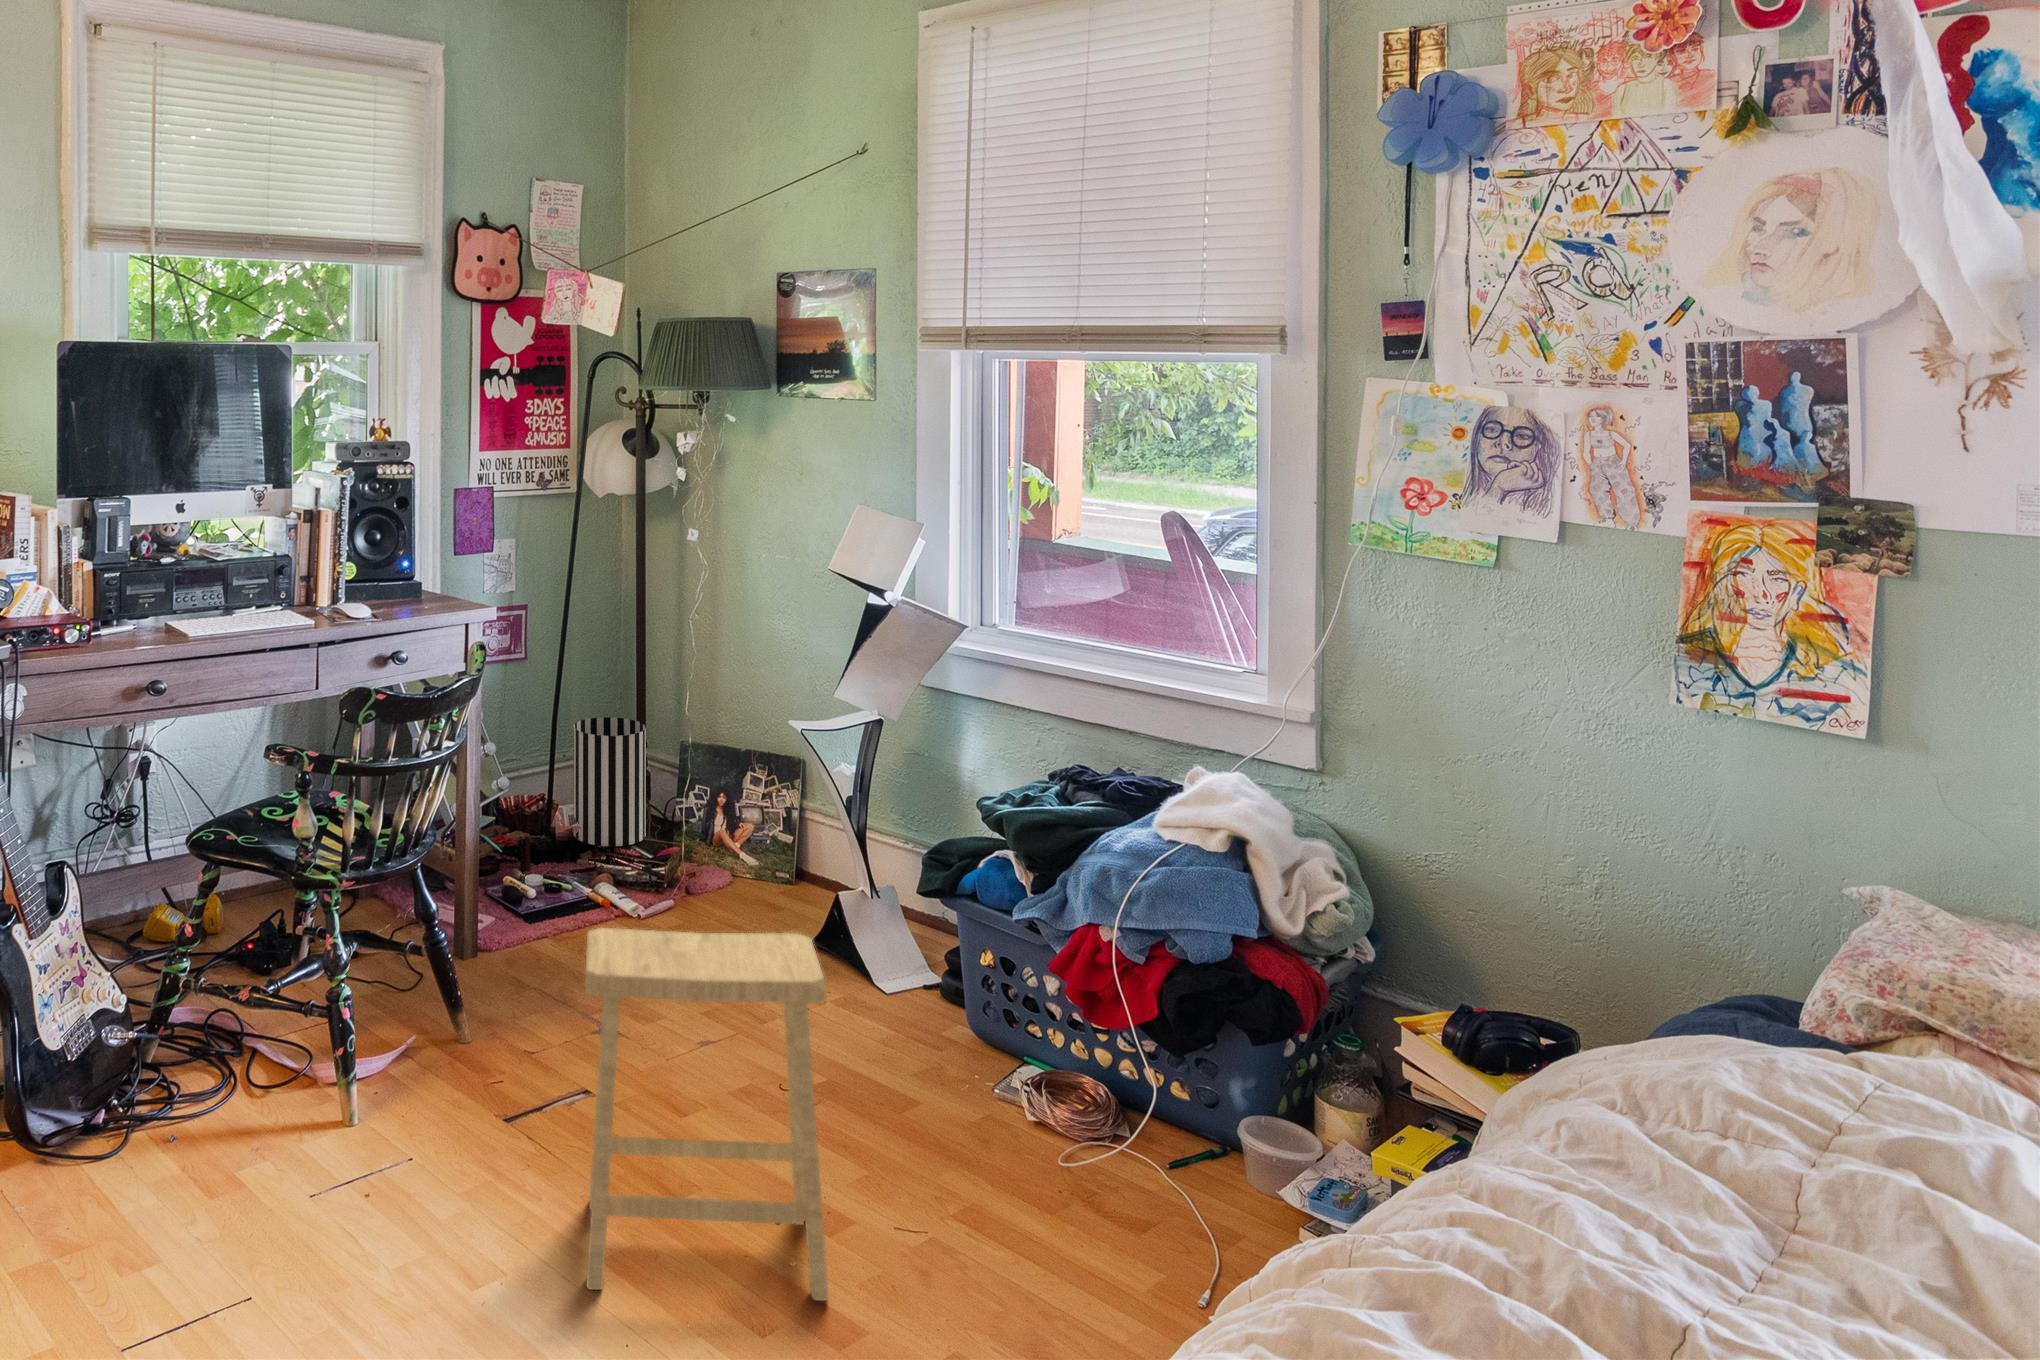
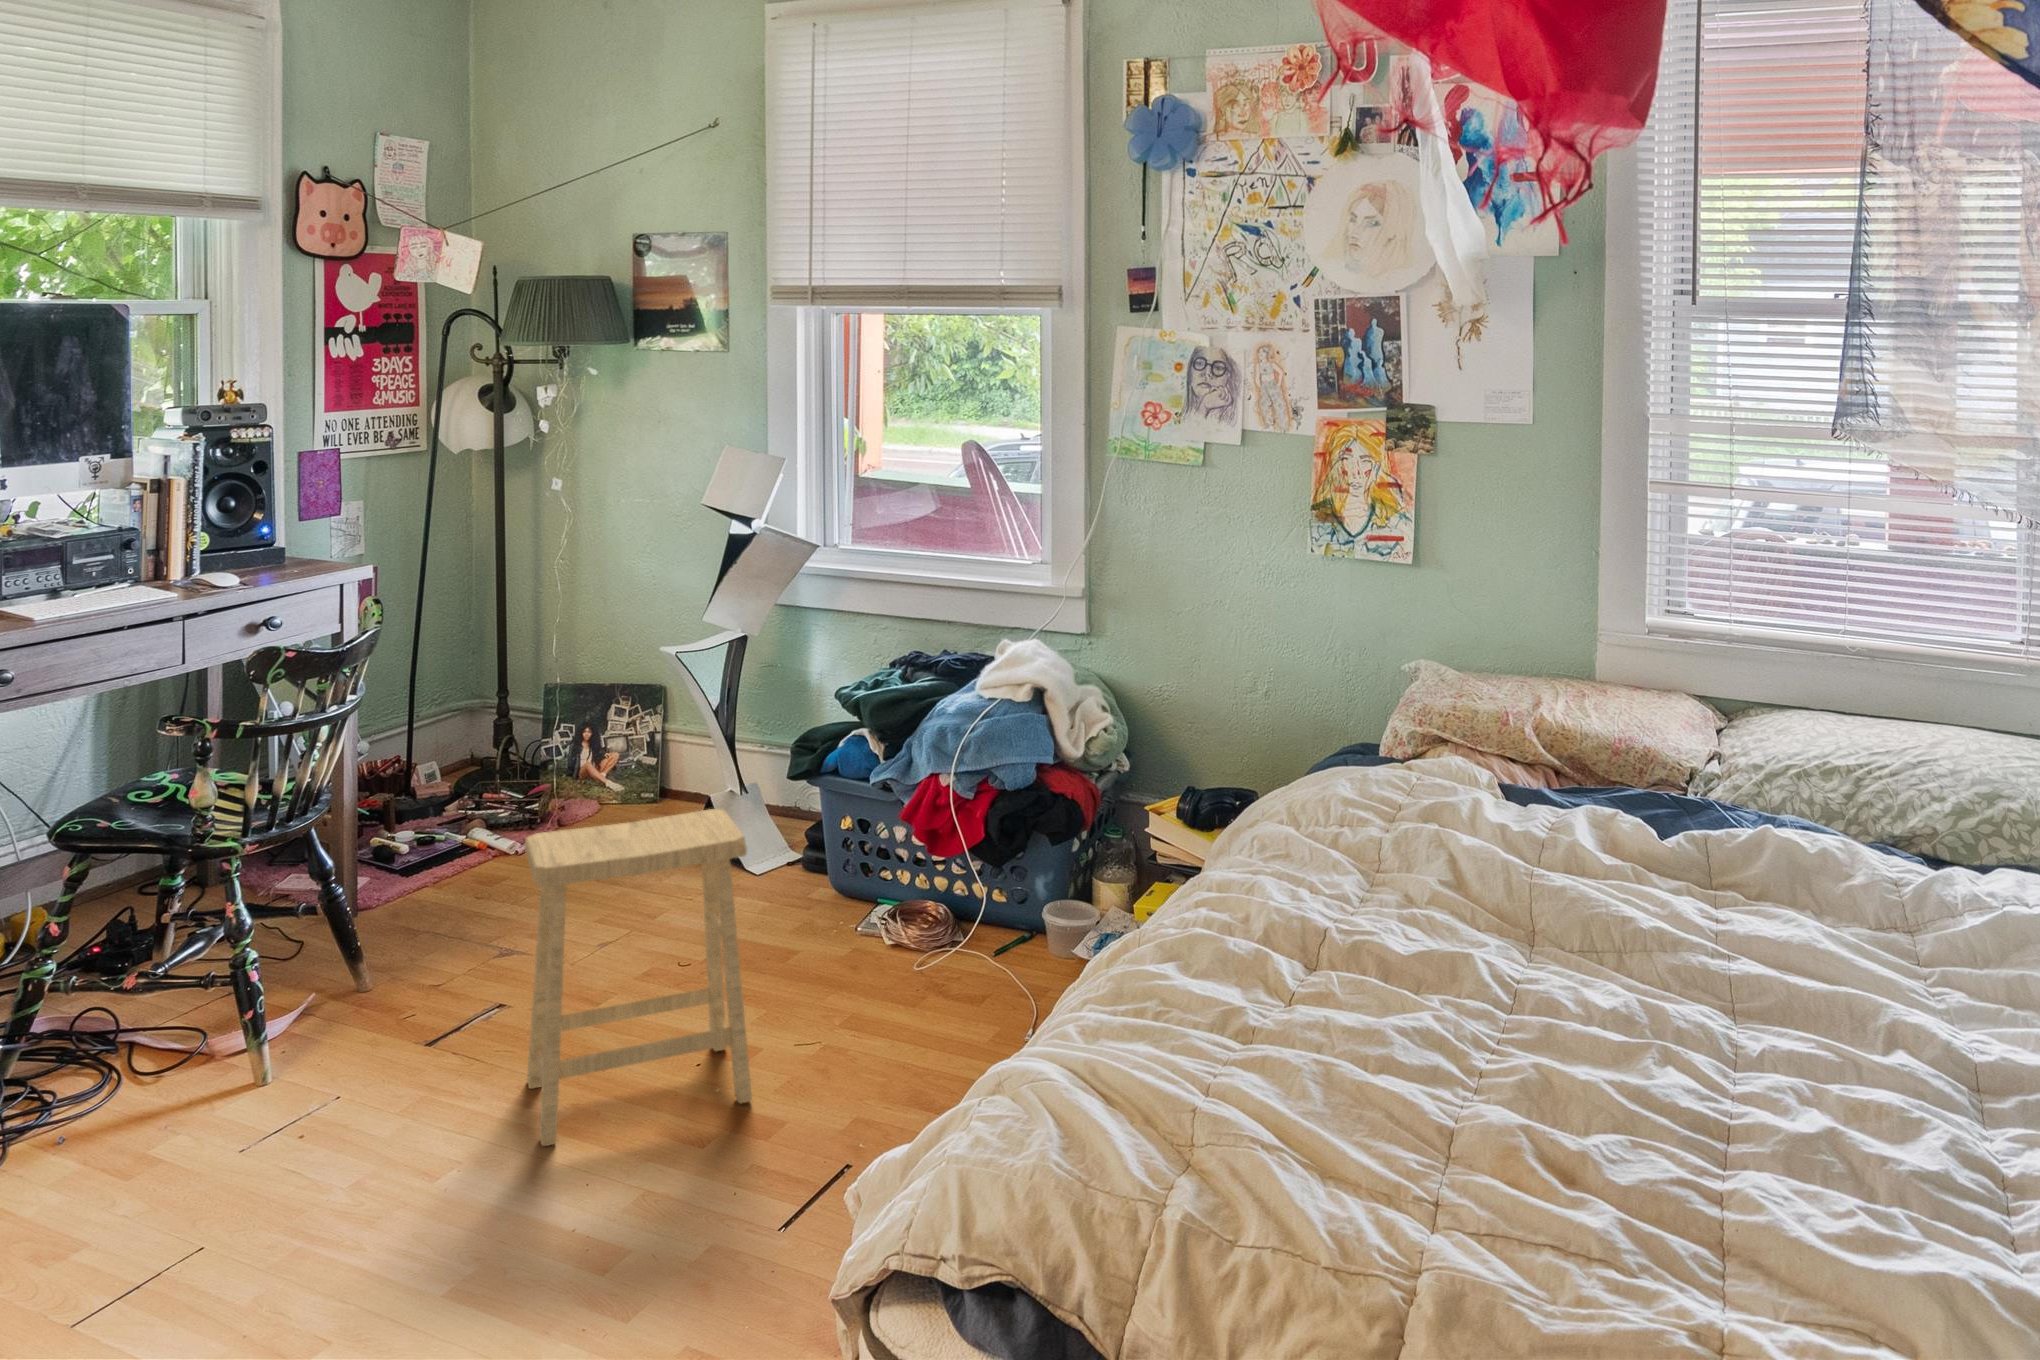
wastebasket: present [573,717,646,846] -> none [432,671,508,796]

